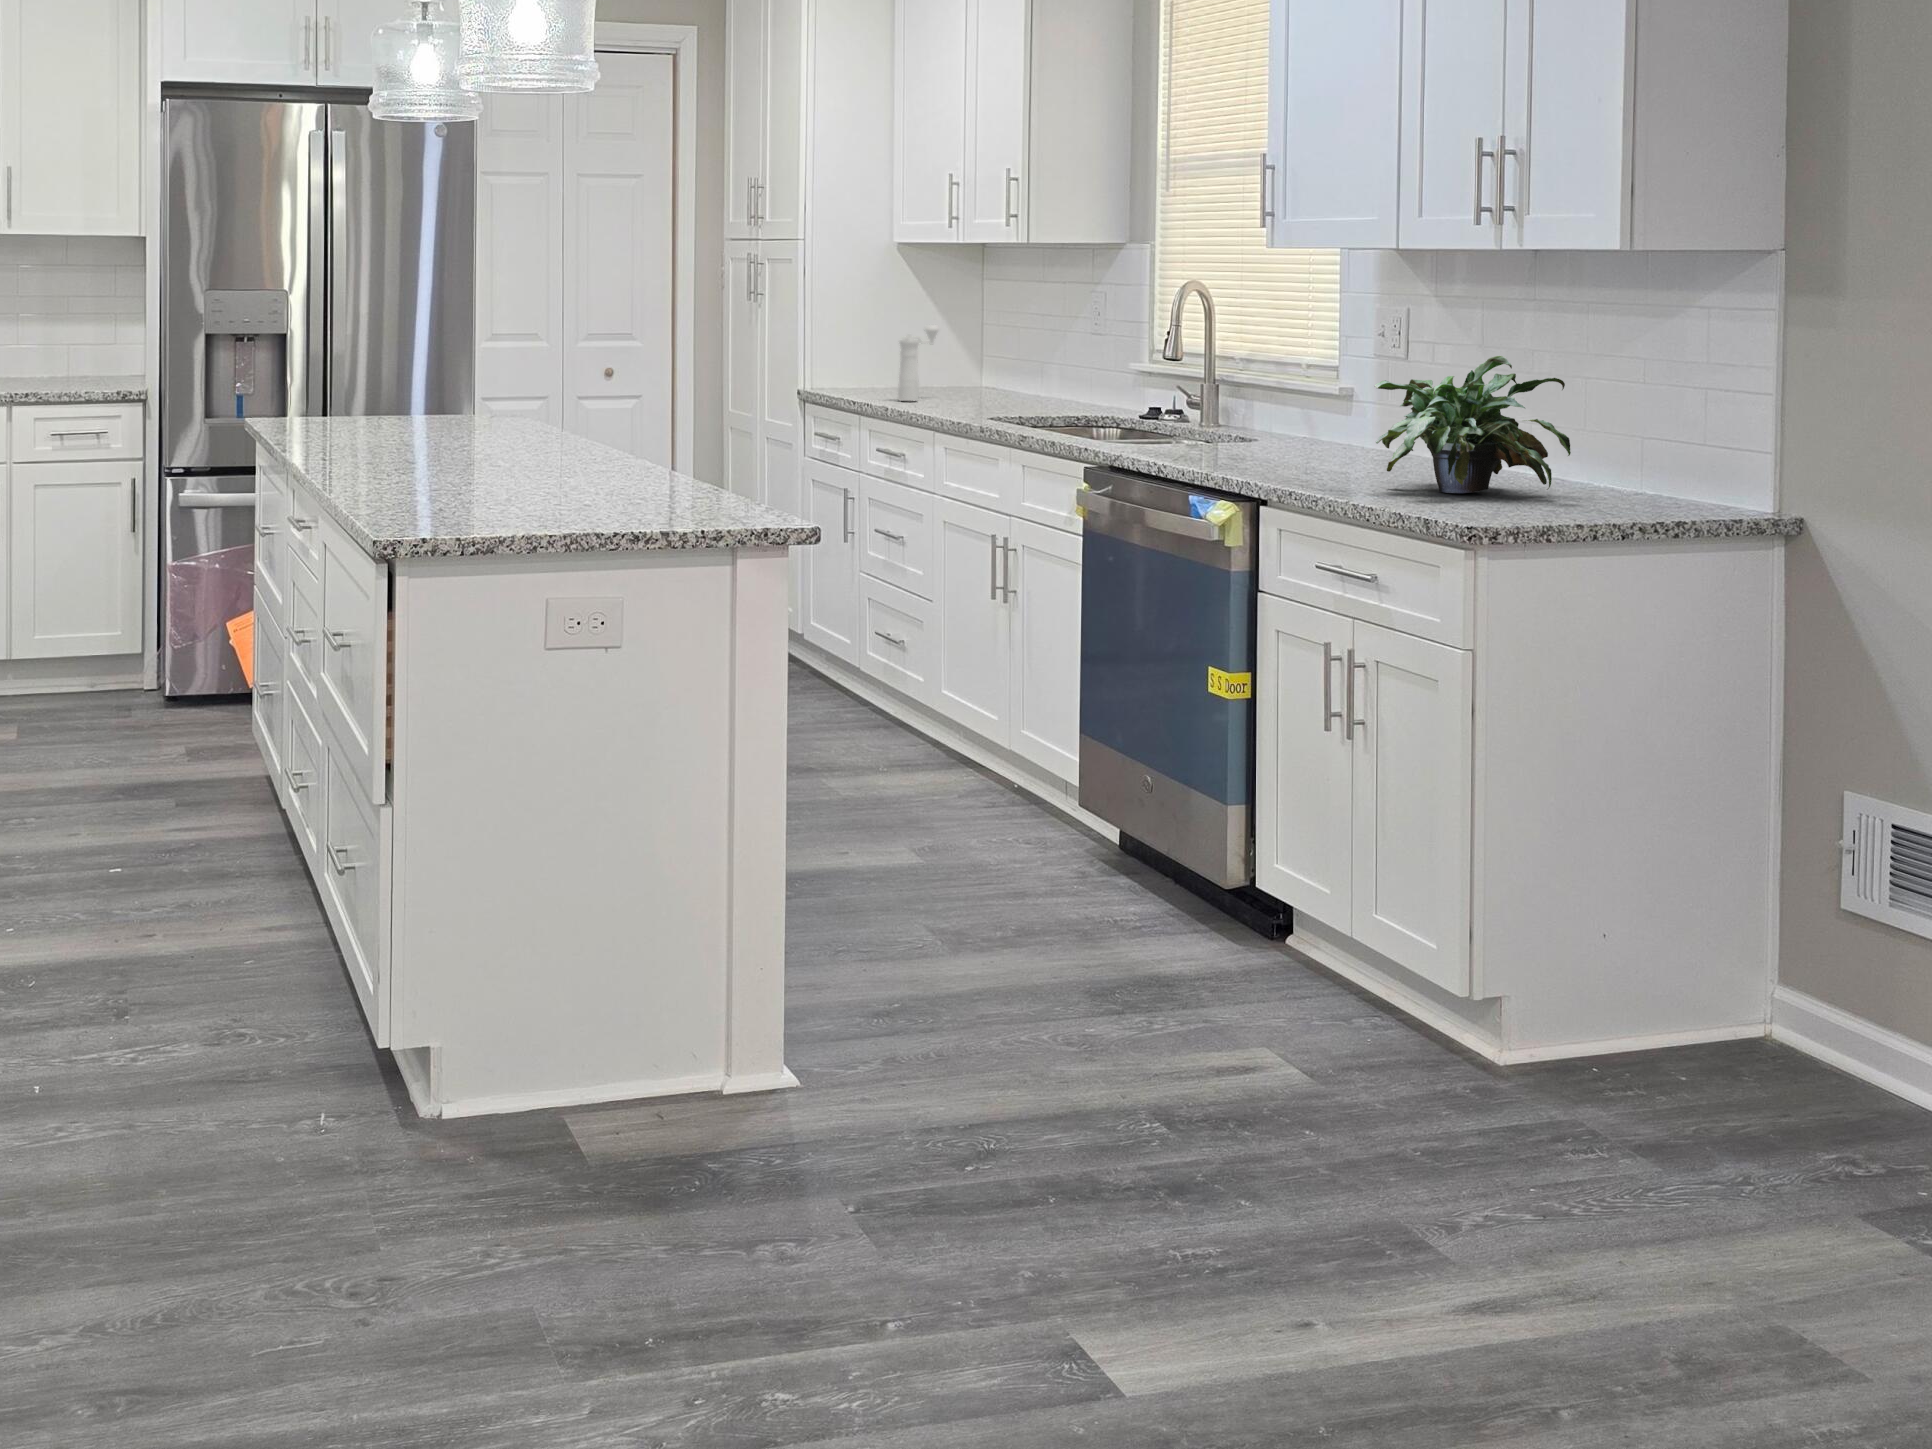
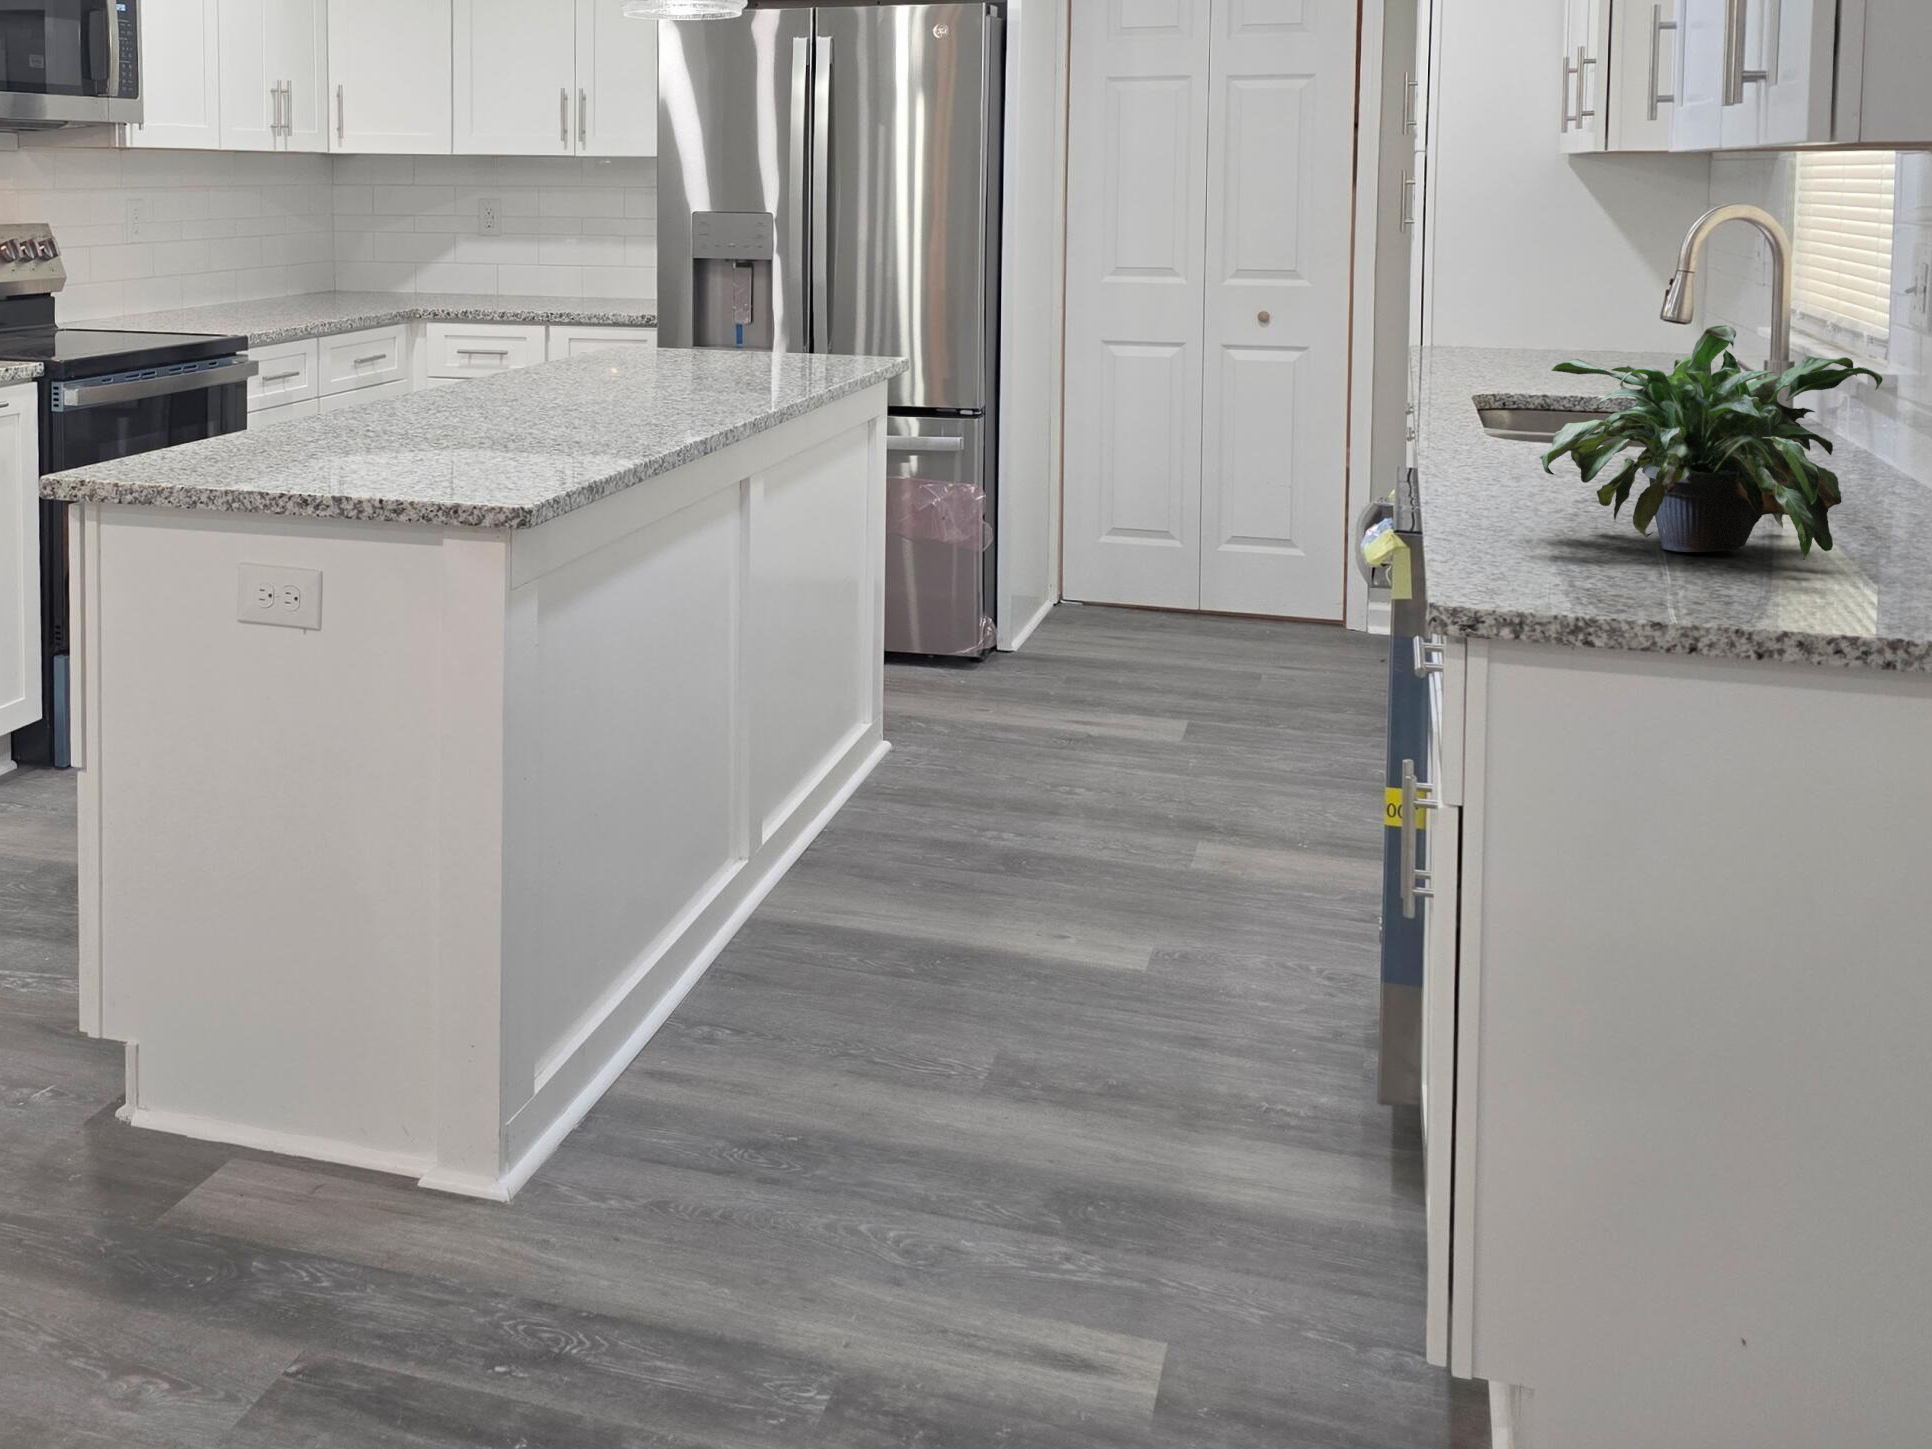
pepper mill: present [898,325,939,401] -> none [1469,263,1546,365]

